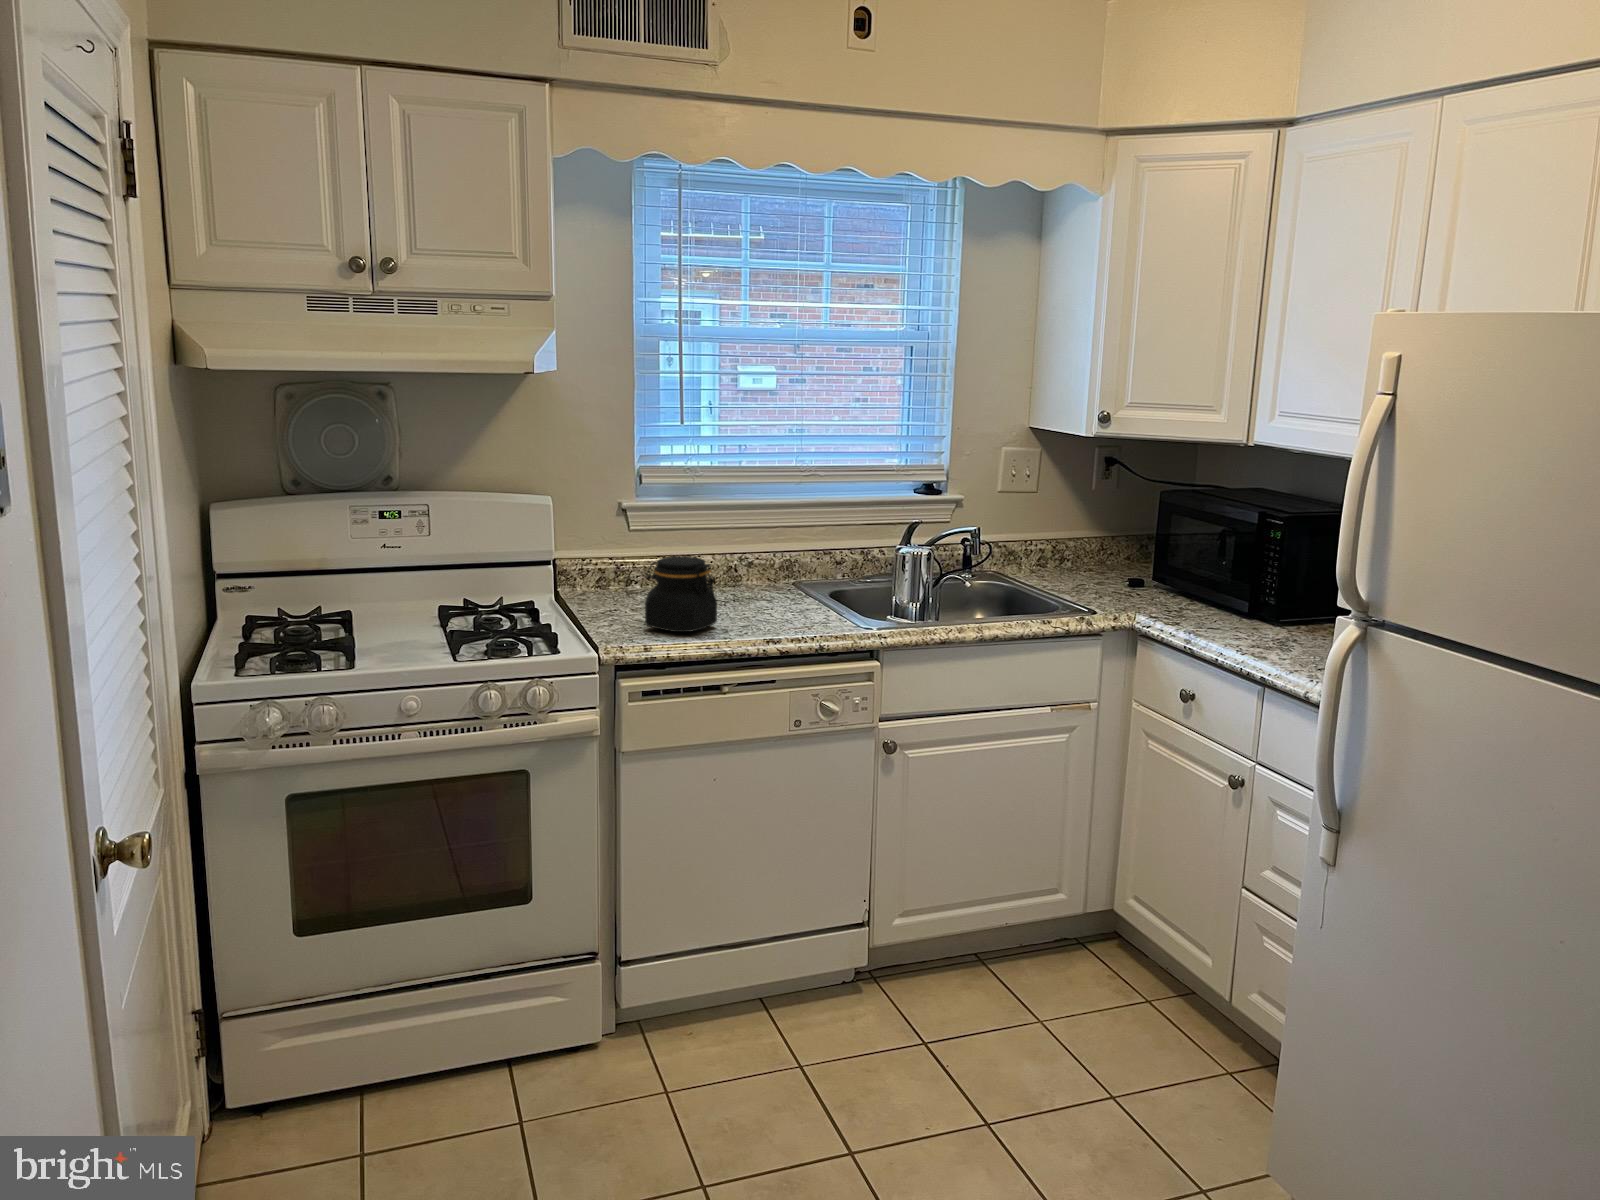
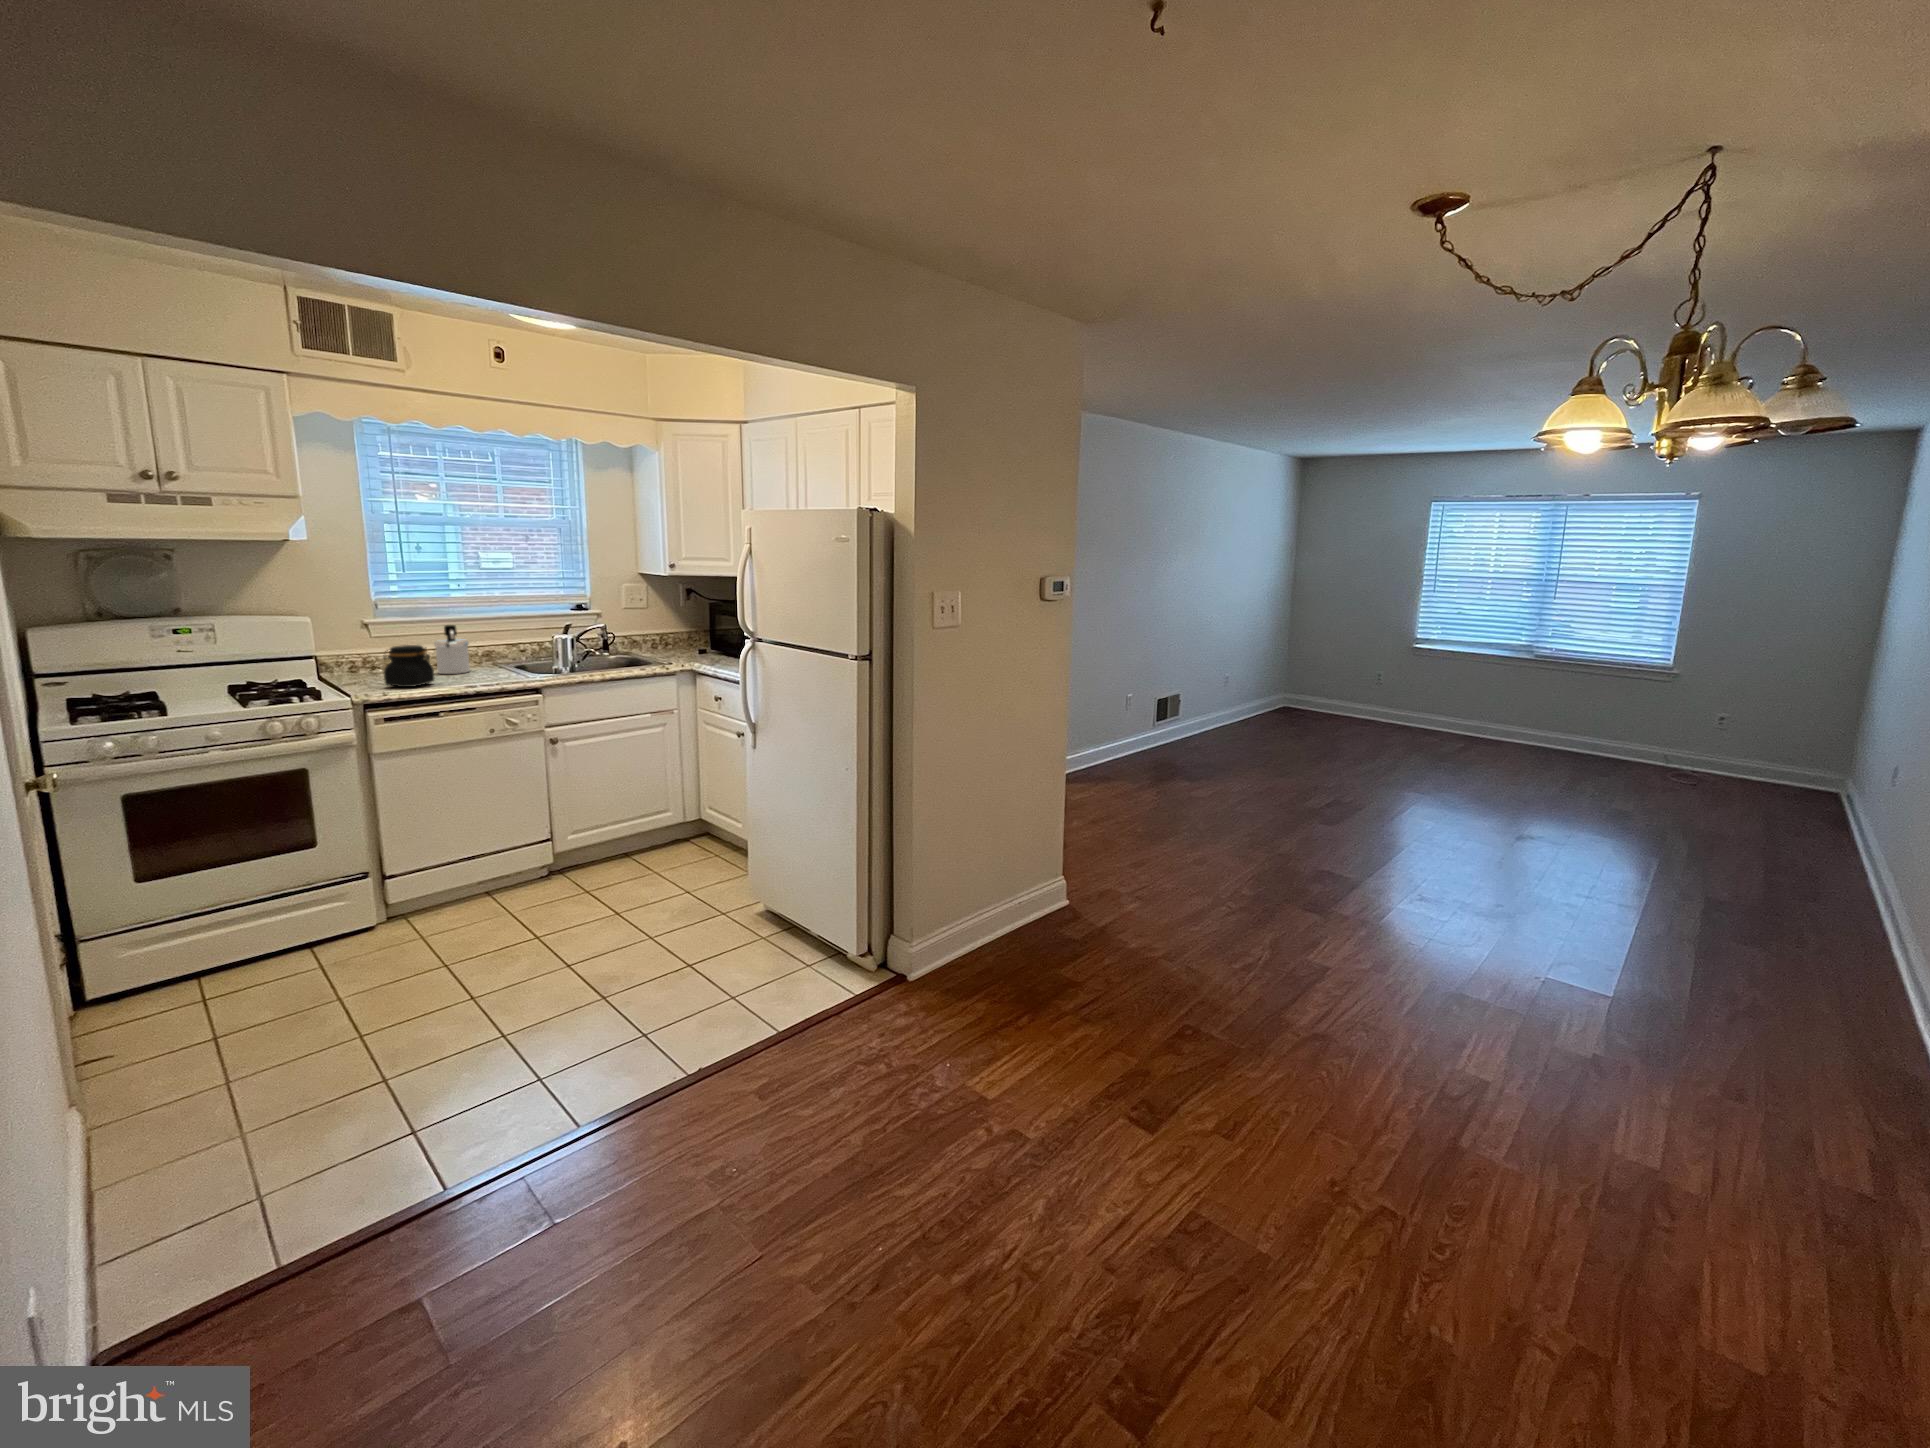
soap dispenser: none [716,517,766,603] -> present [434,625,470,674]

